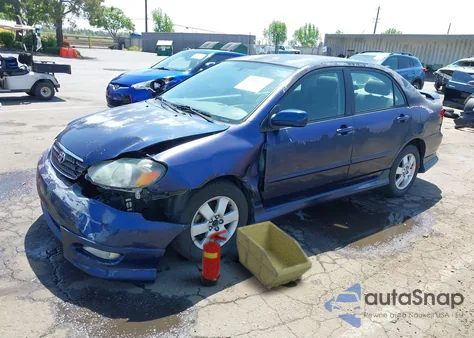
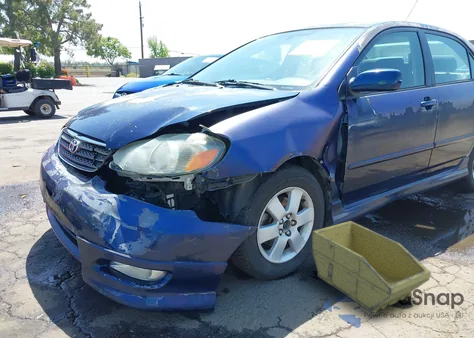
fire extinguisher: present [189,230,227,286] -> none [259,230,313,314]

